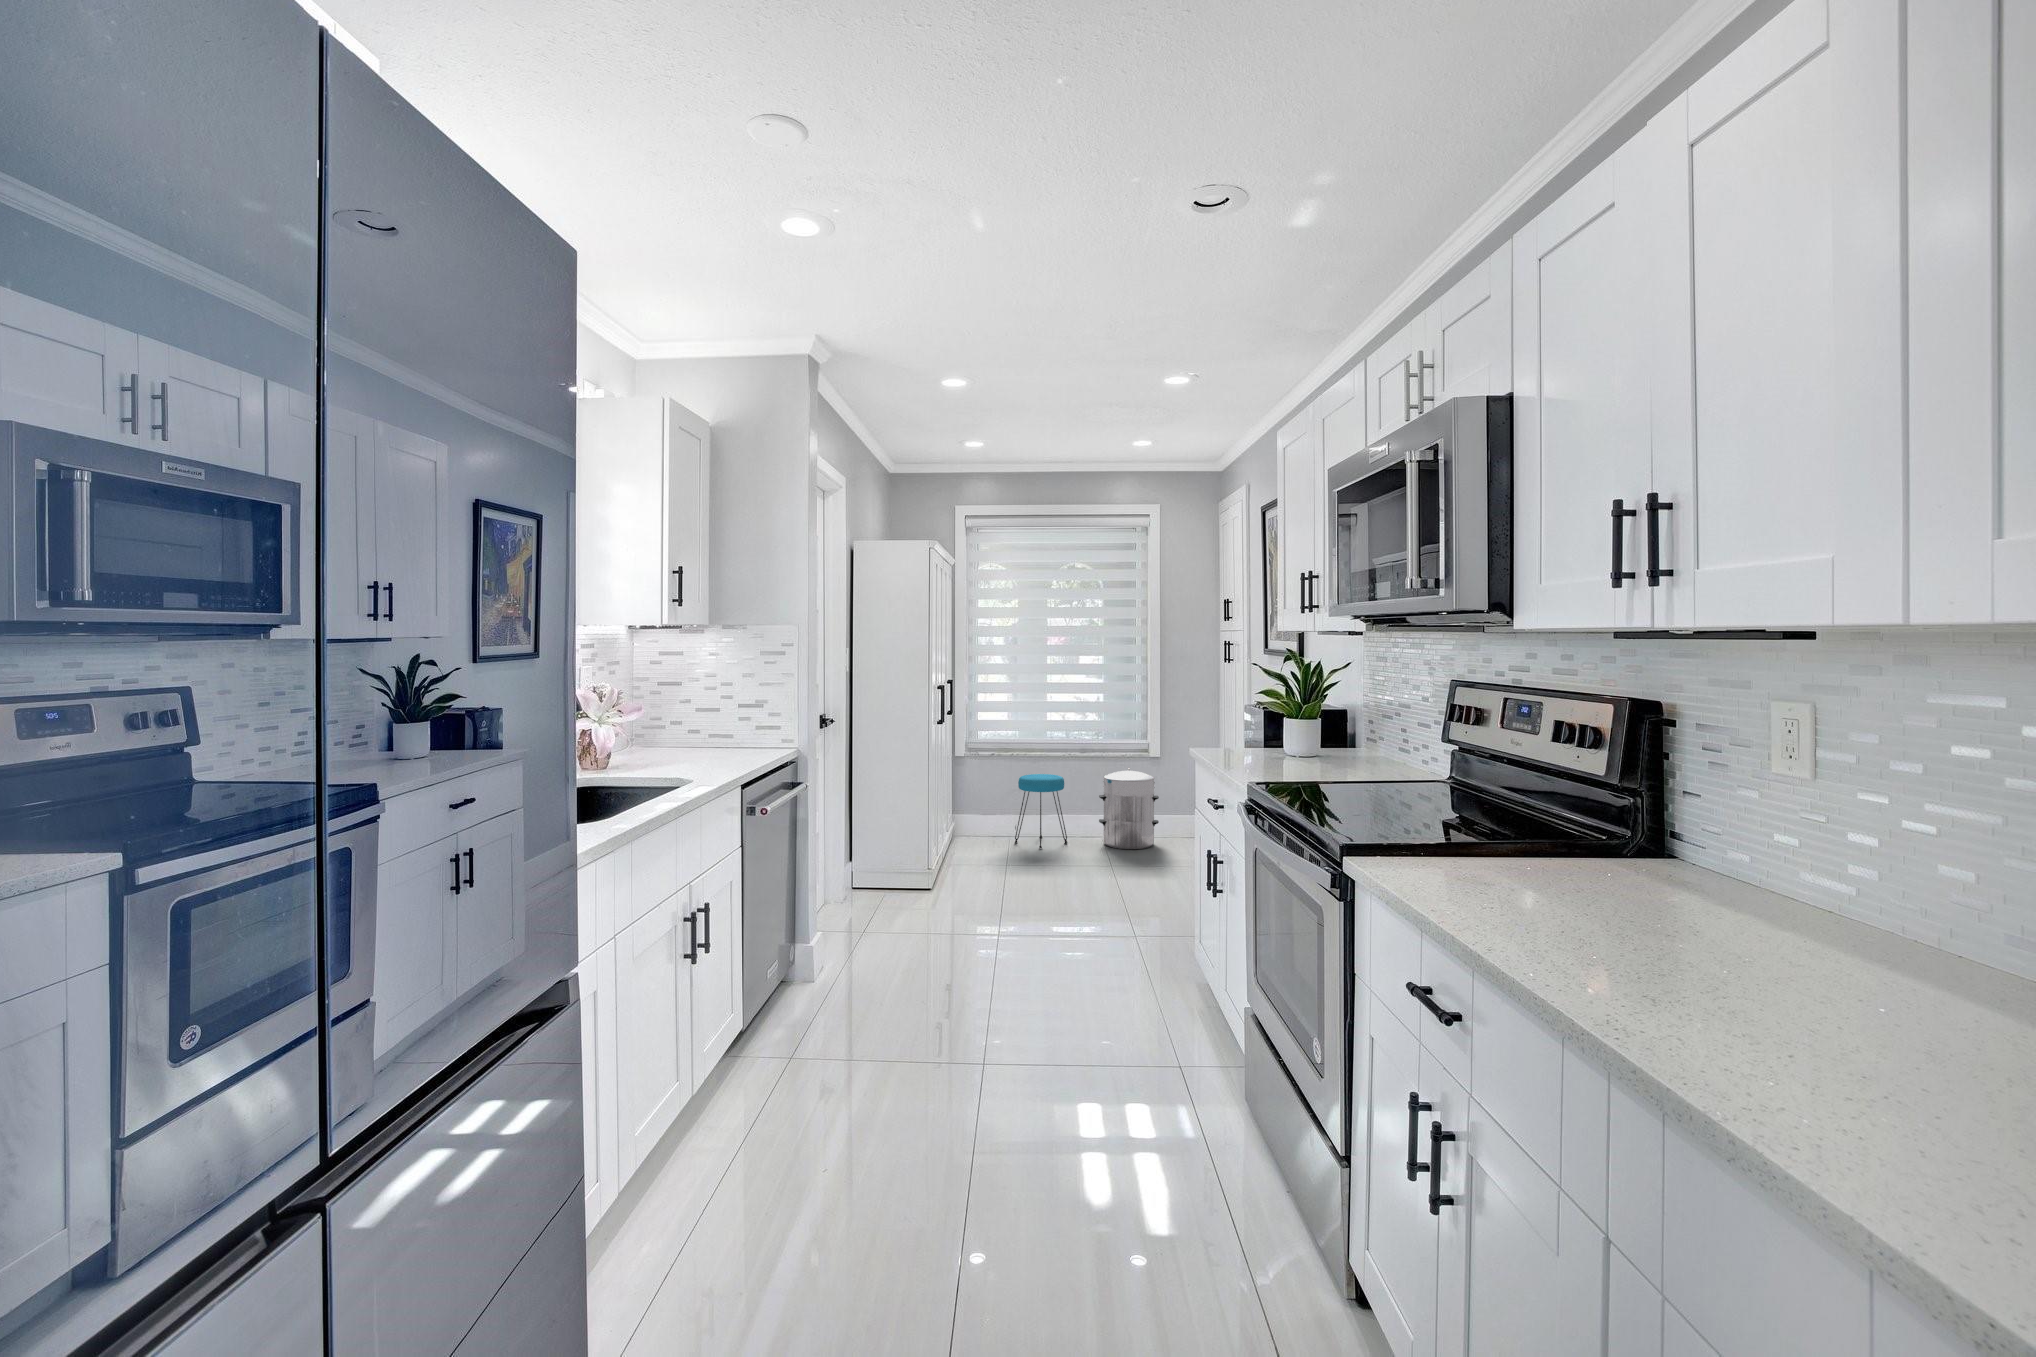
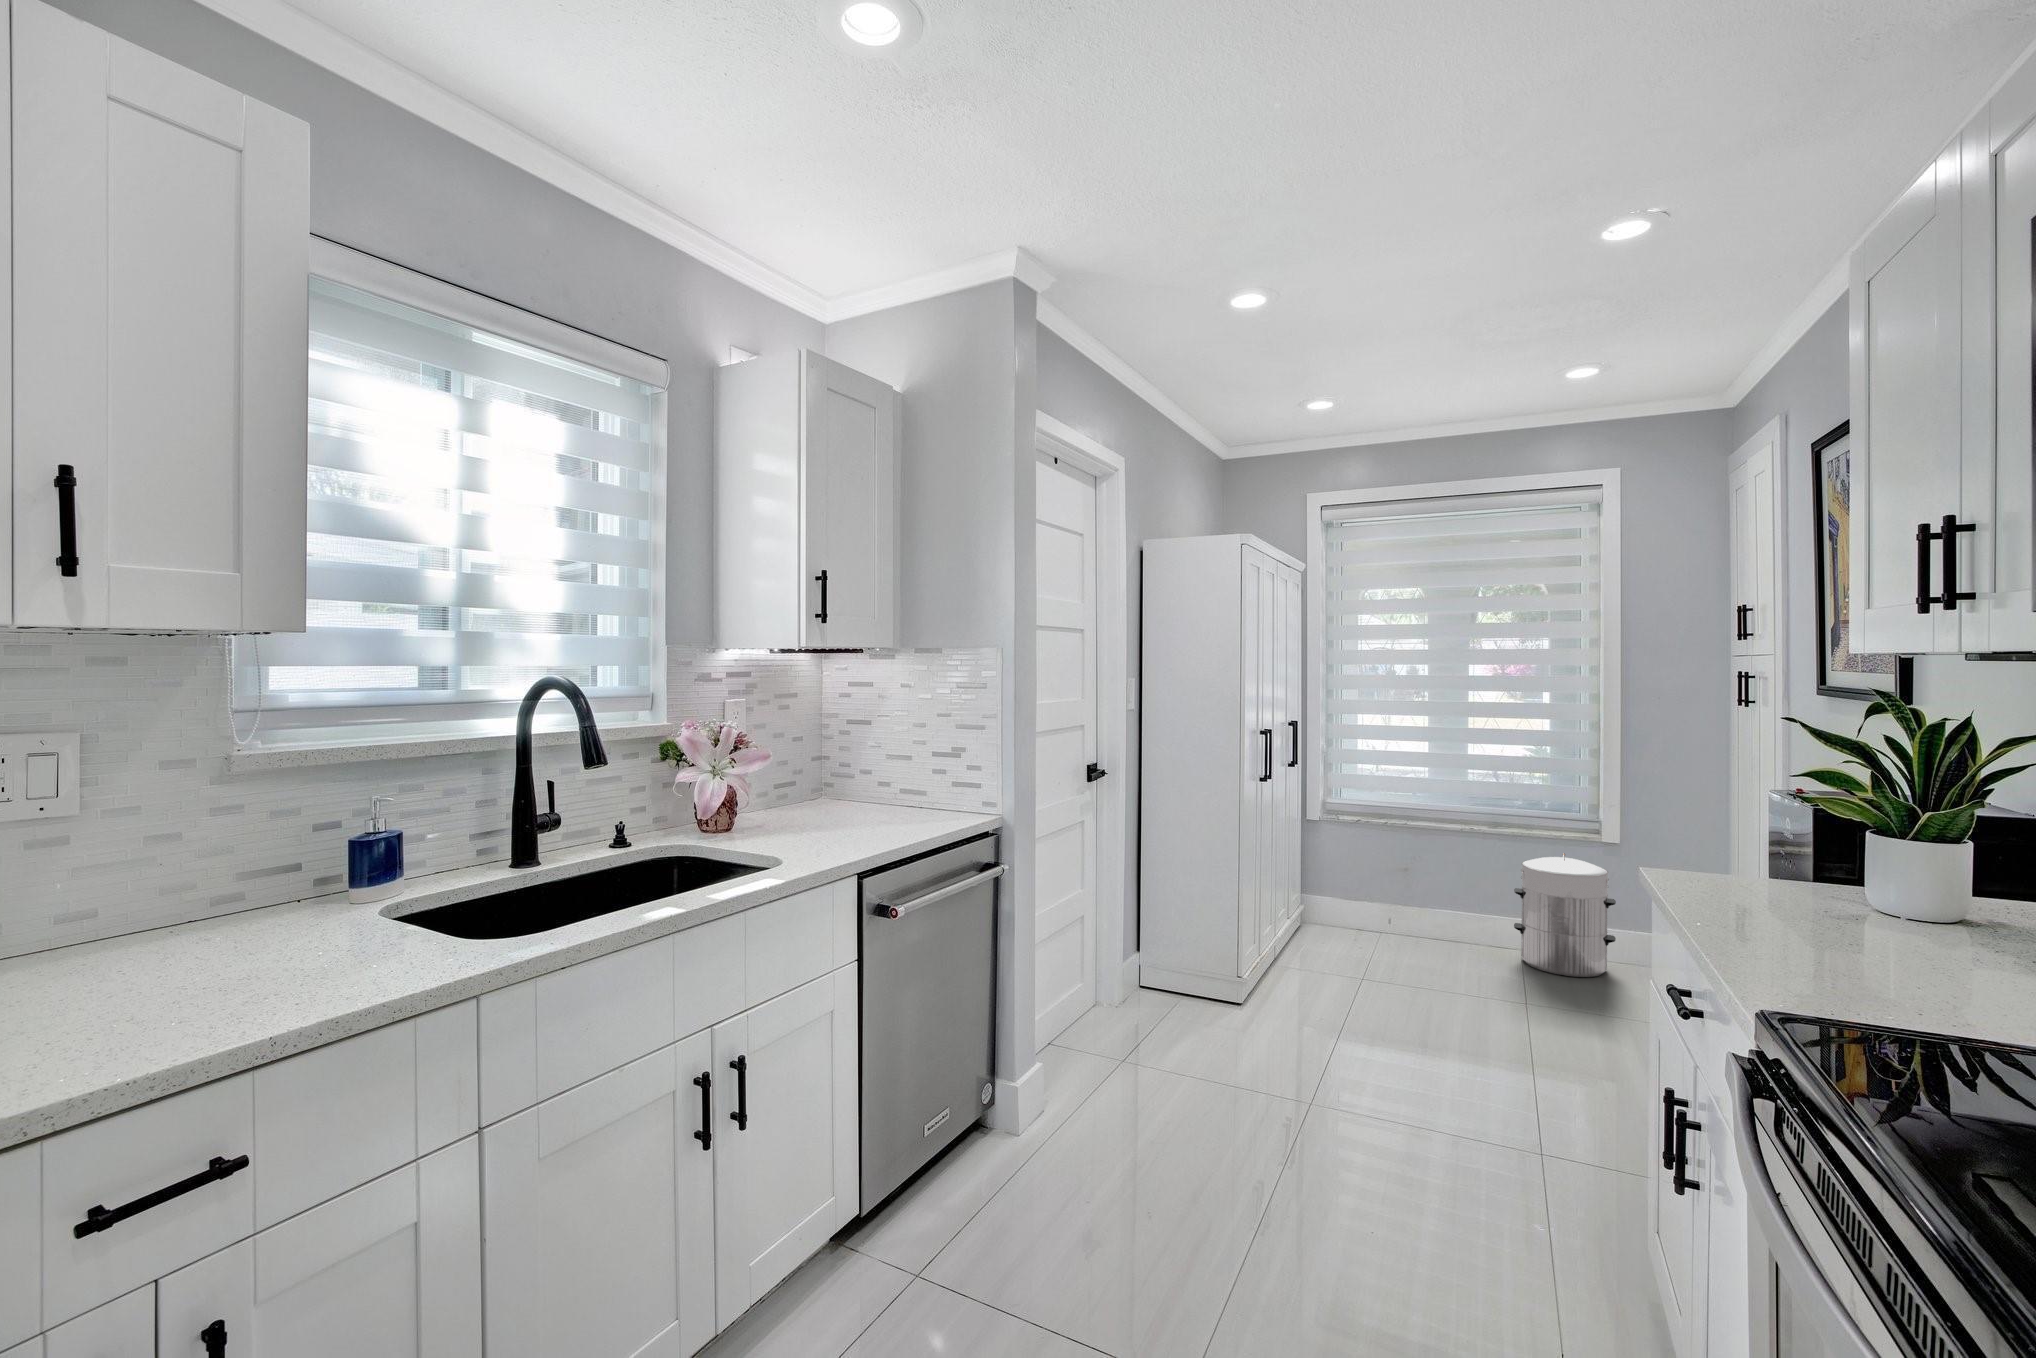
stool: present [1015,774,1067,848] -> none [1384,849,1464,955]

